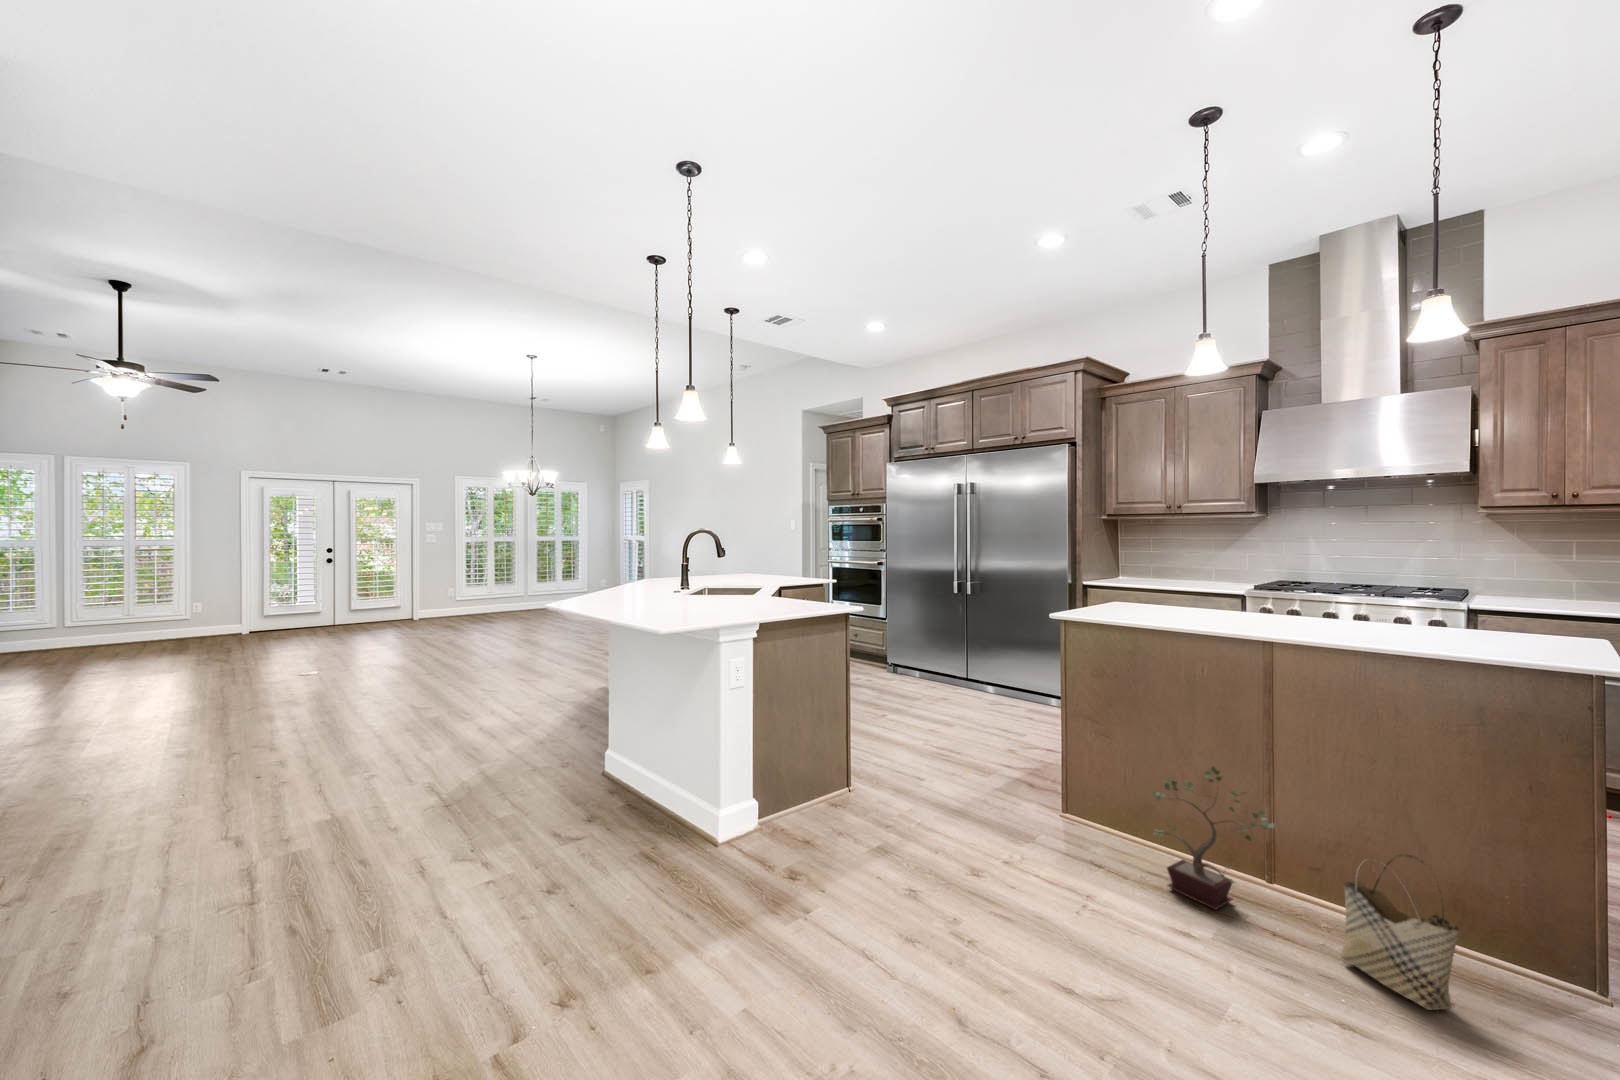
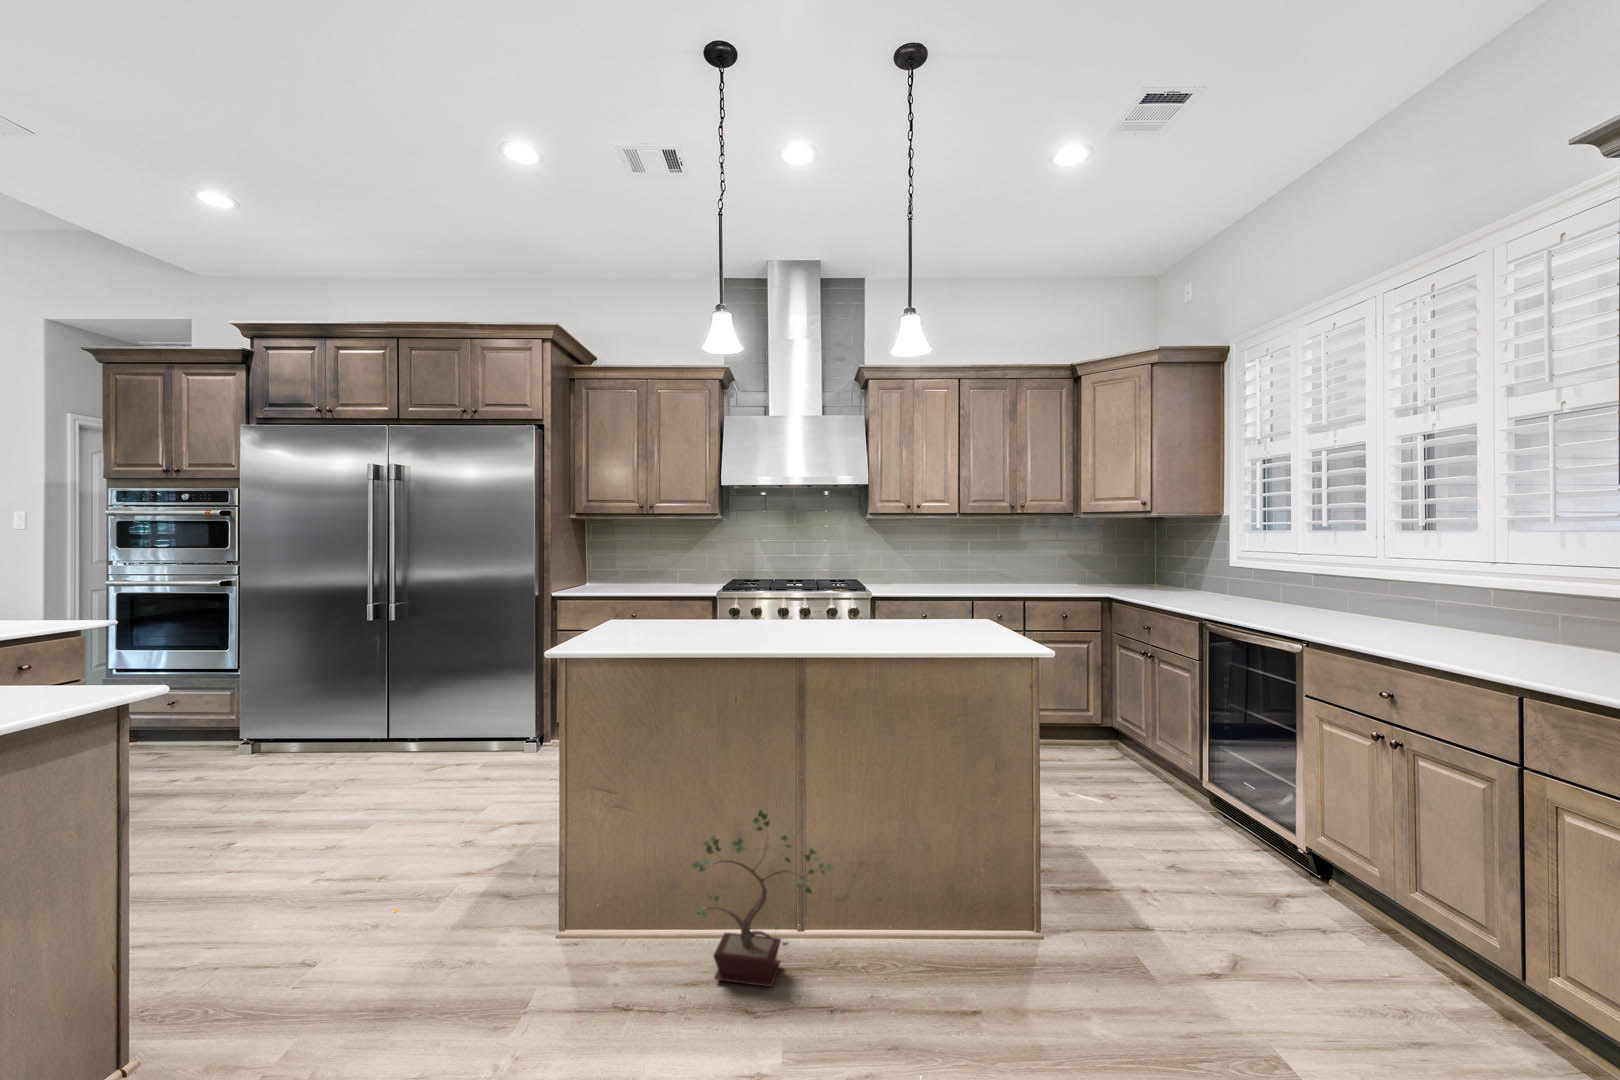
woven basket: present [1340,855,1460,1010] -> none [888,854,985,1014]

